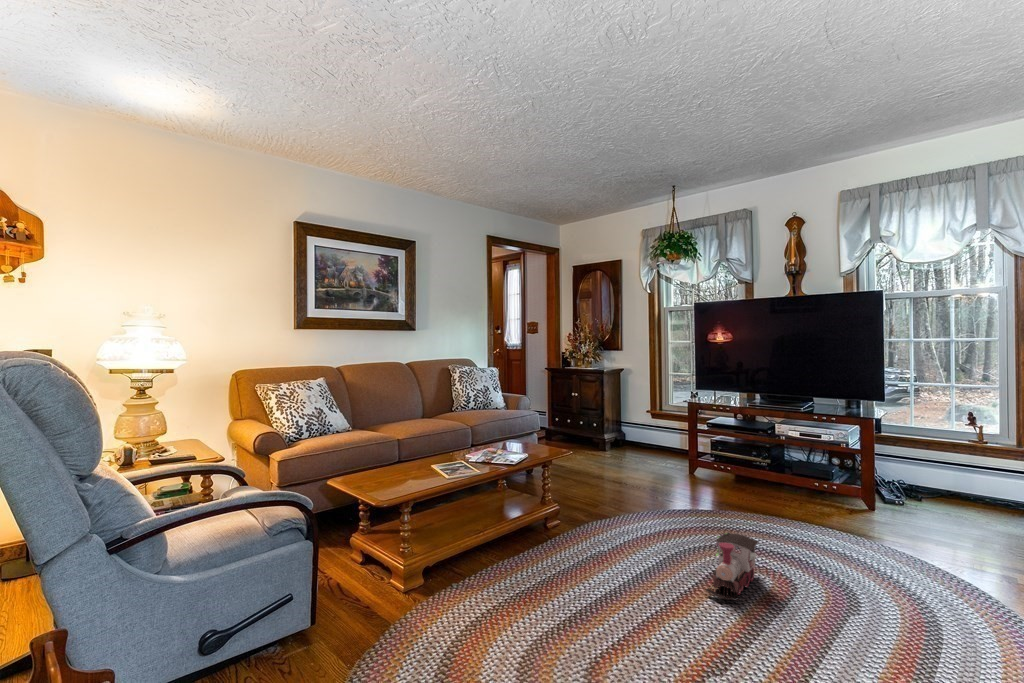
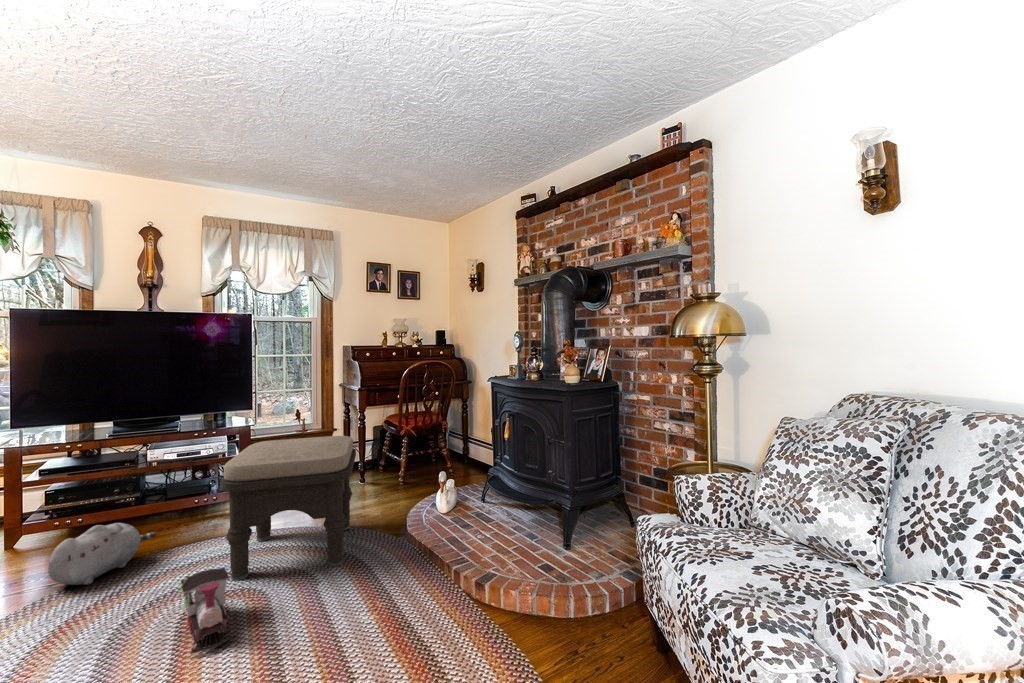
ottoman: none [775,437,978,616] -> present [220,436,356,581]
plush toy: none [685,472,761,514] -> present [48,523,157,585]

